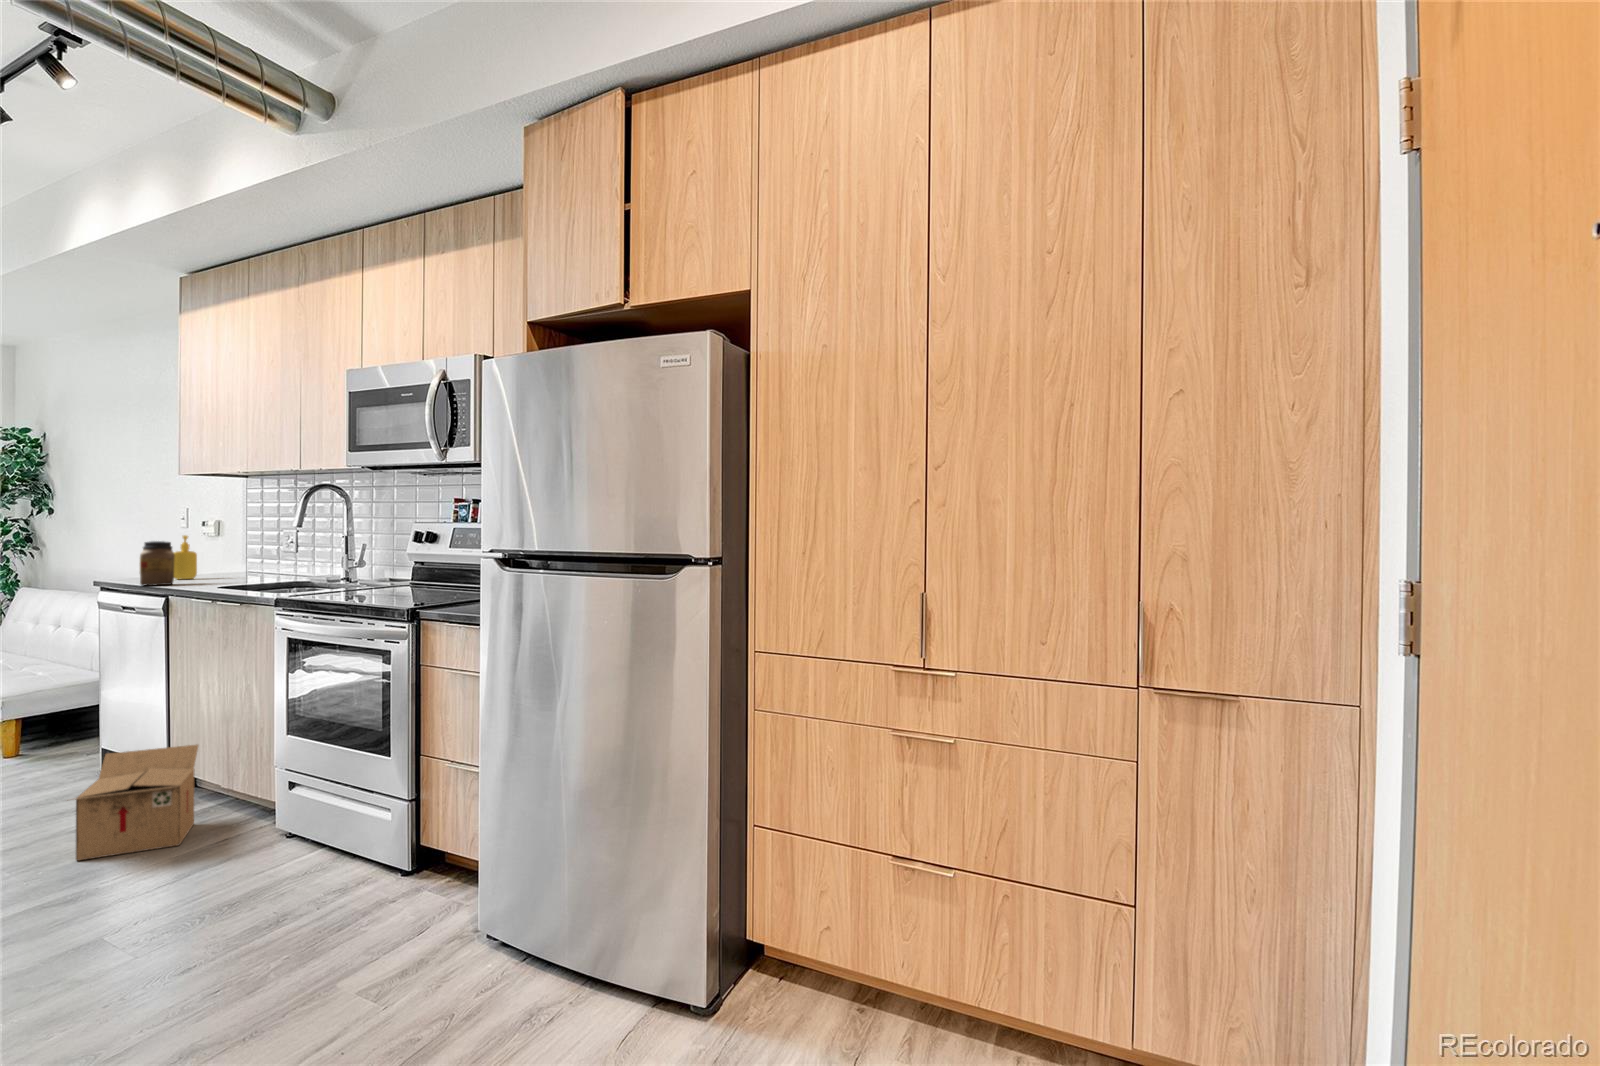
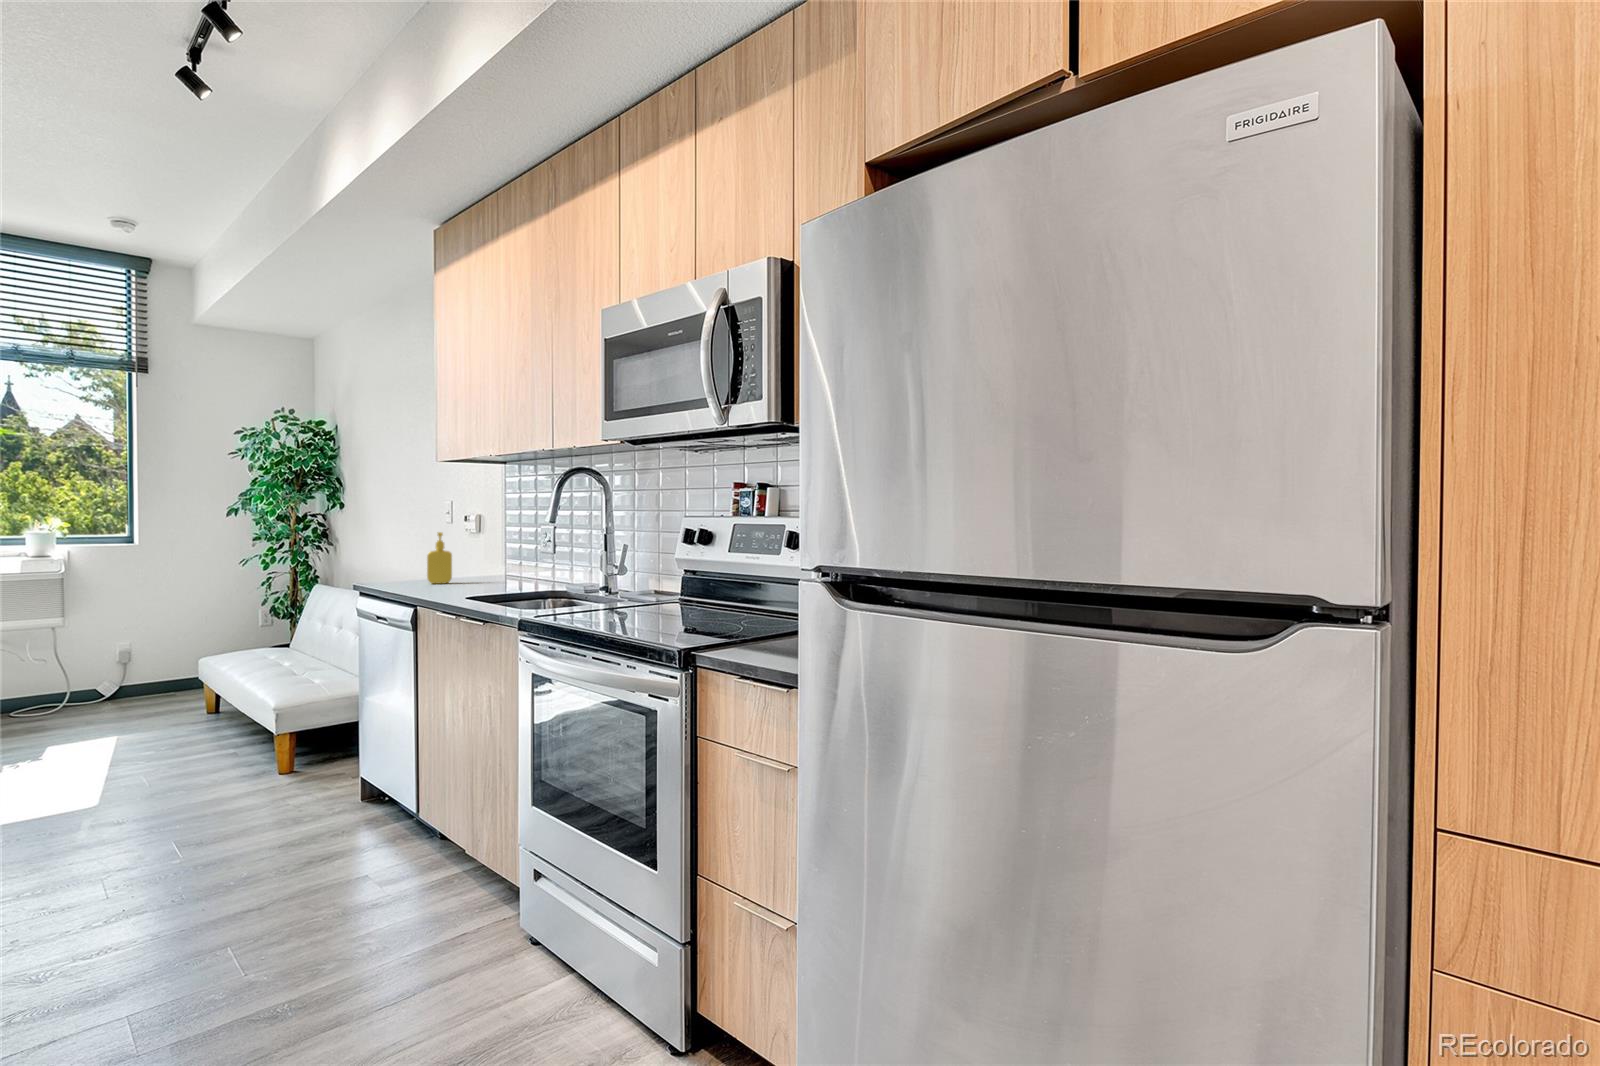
jar: present [140,541,175,586] -> none [389,540,424,593]
cardboard box: present [75,744,198,861] -> none [285,797,439,945]

